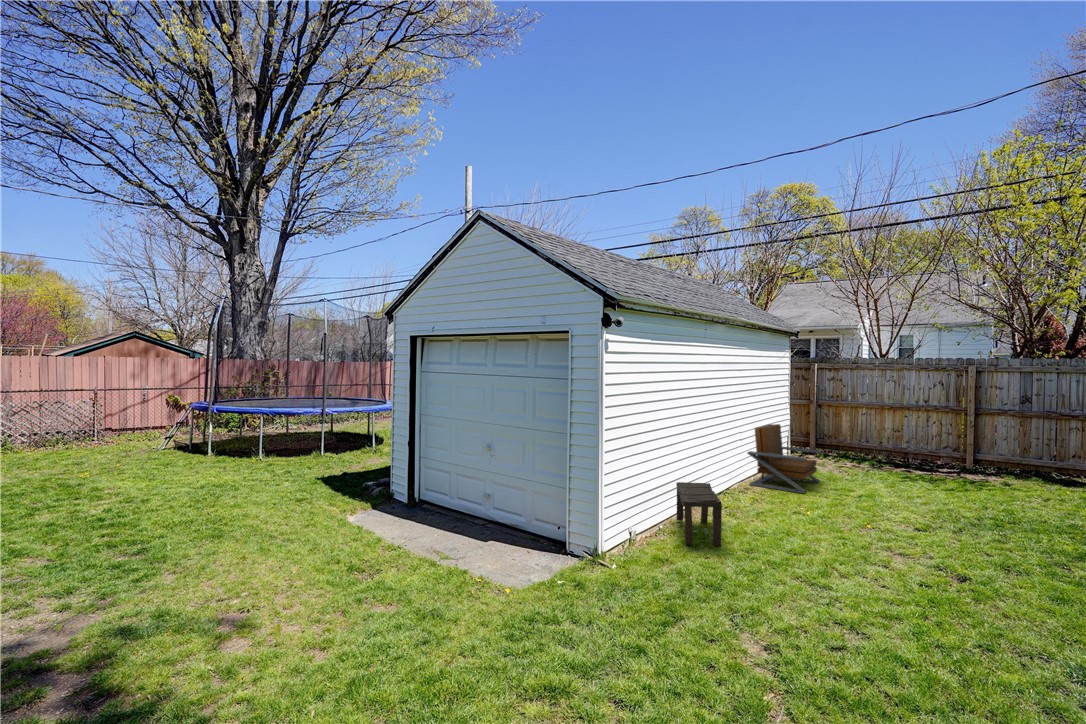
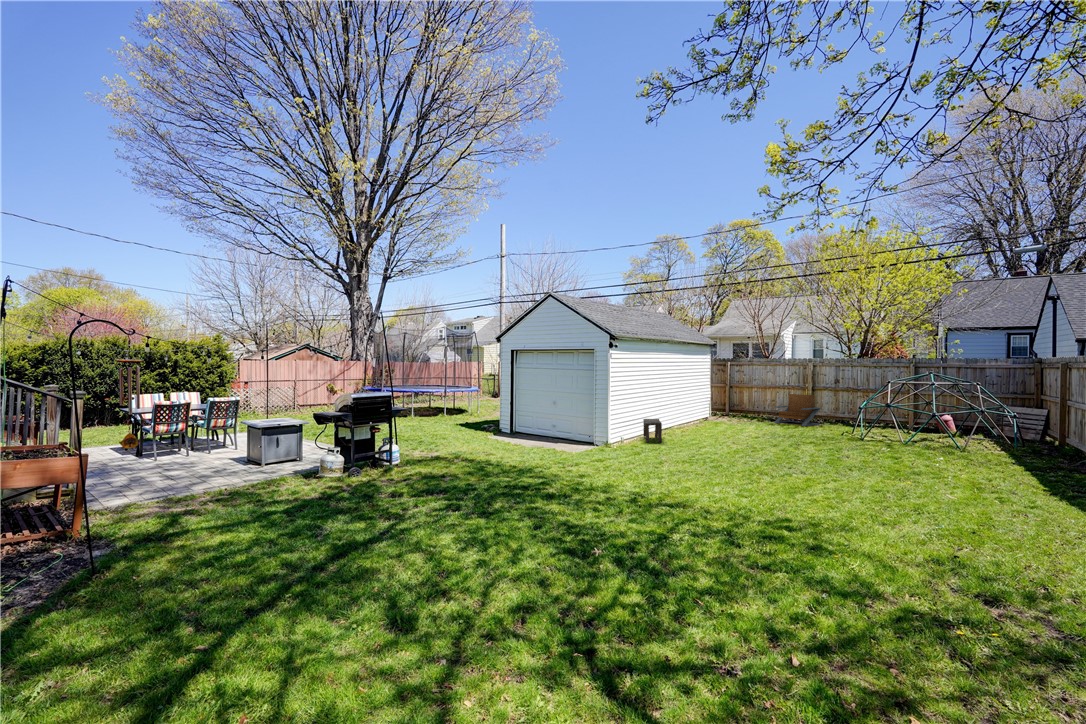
lounge chair: present [747,424,820,493] -> present [775,394,820,426]

